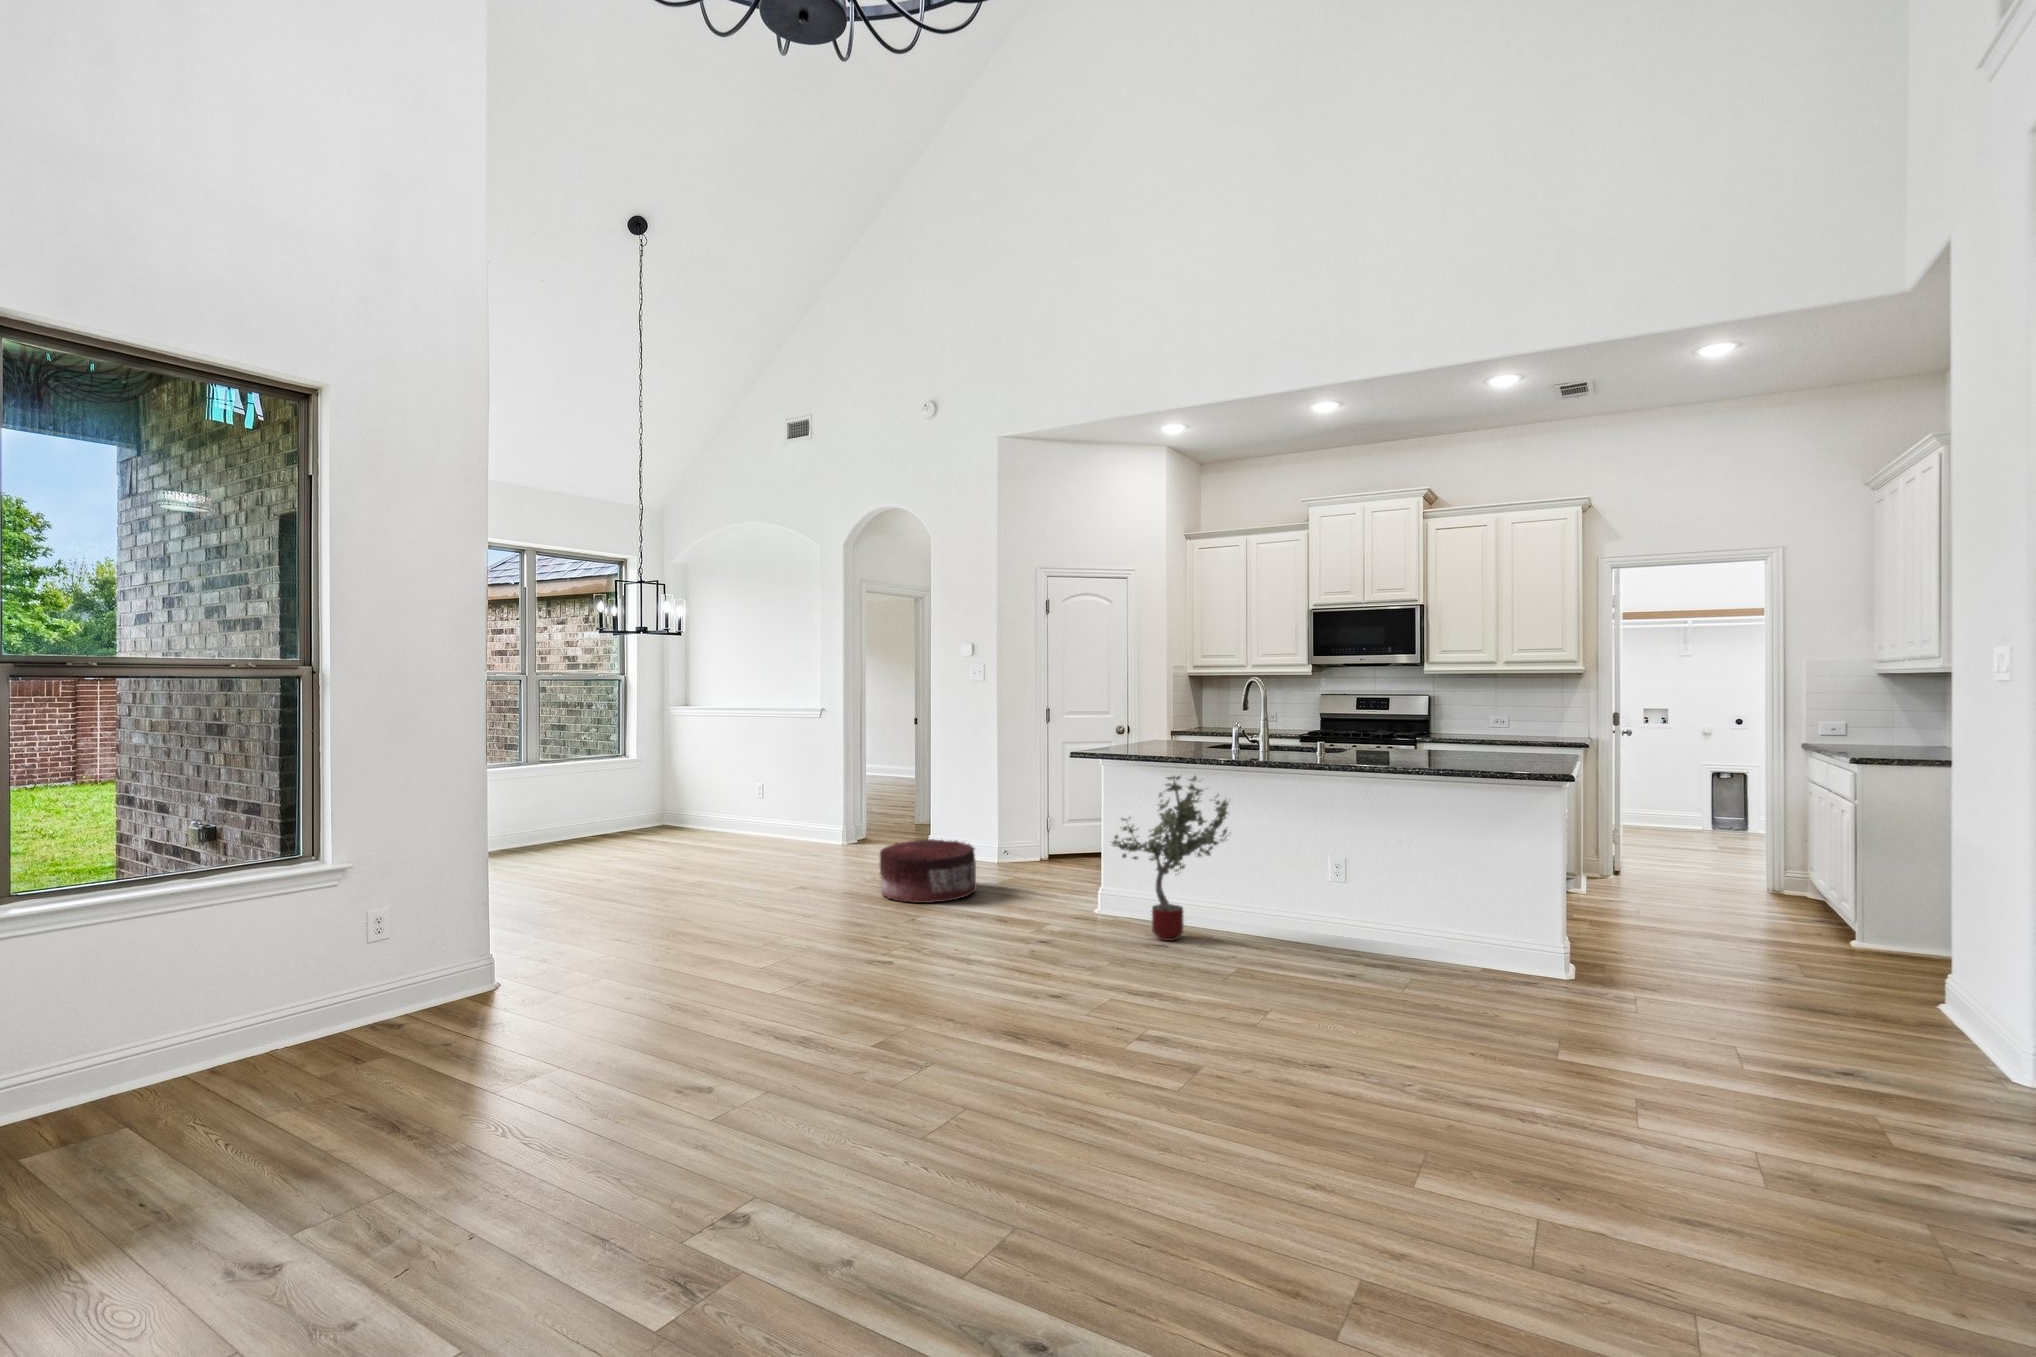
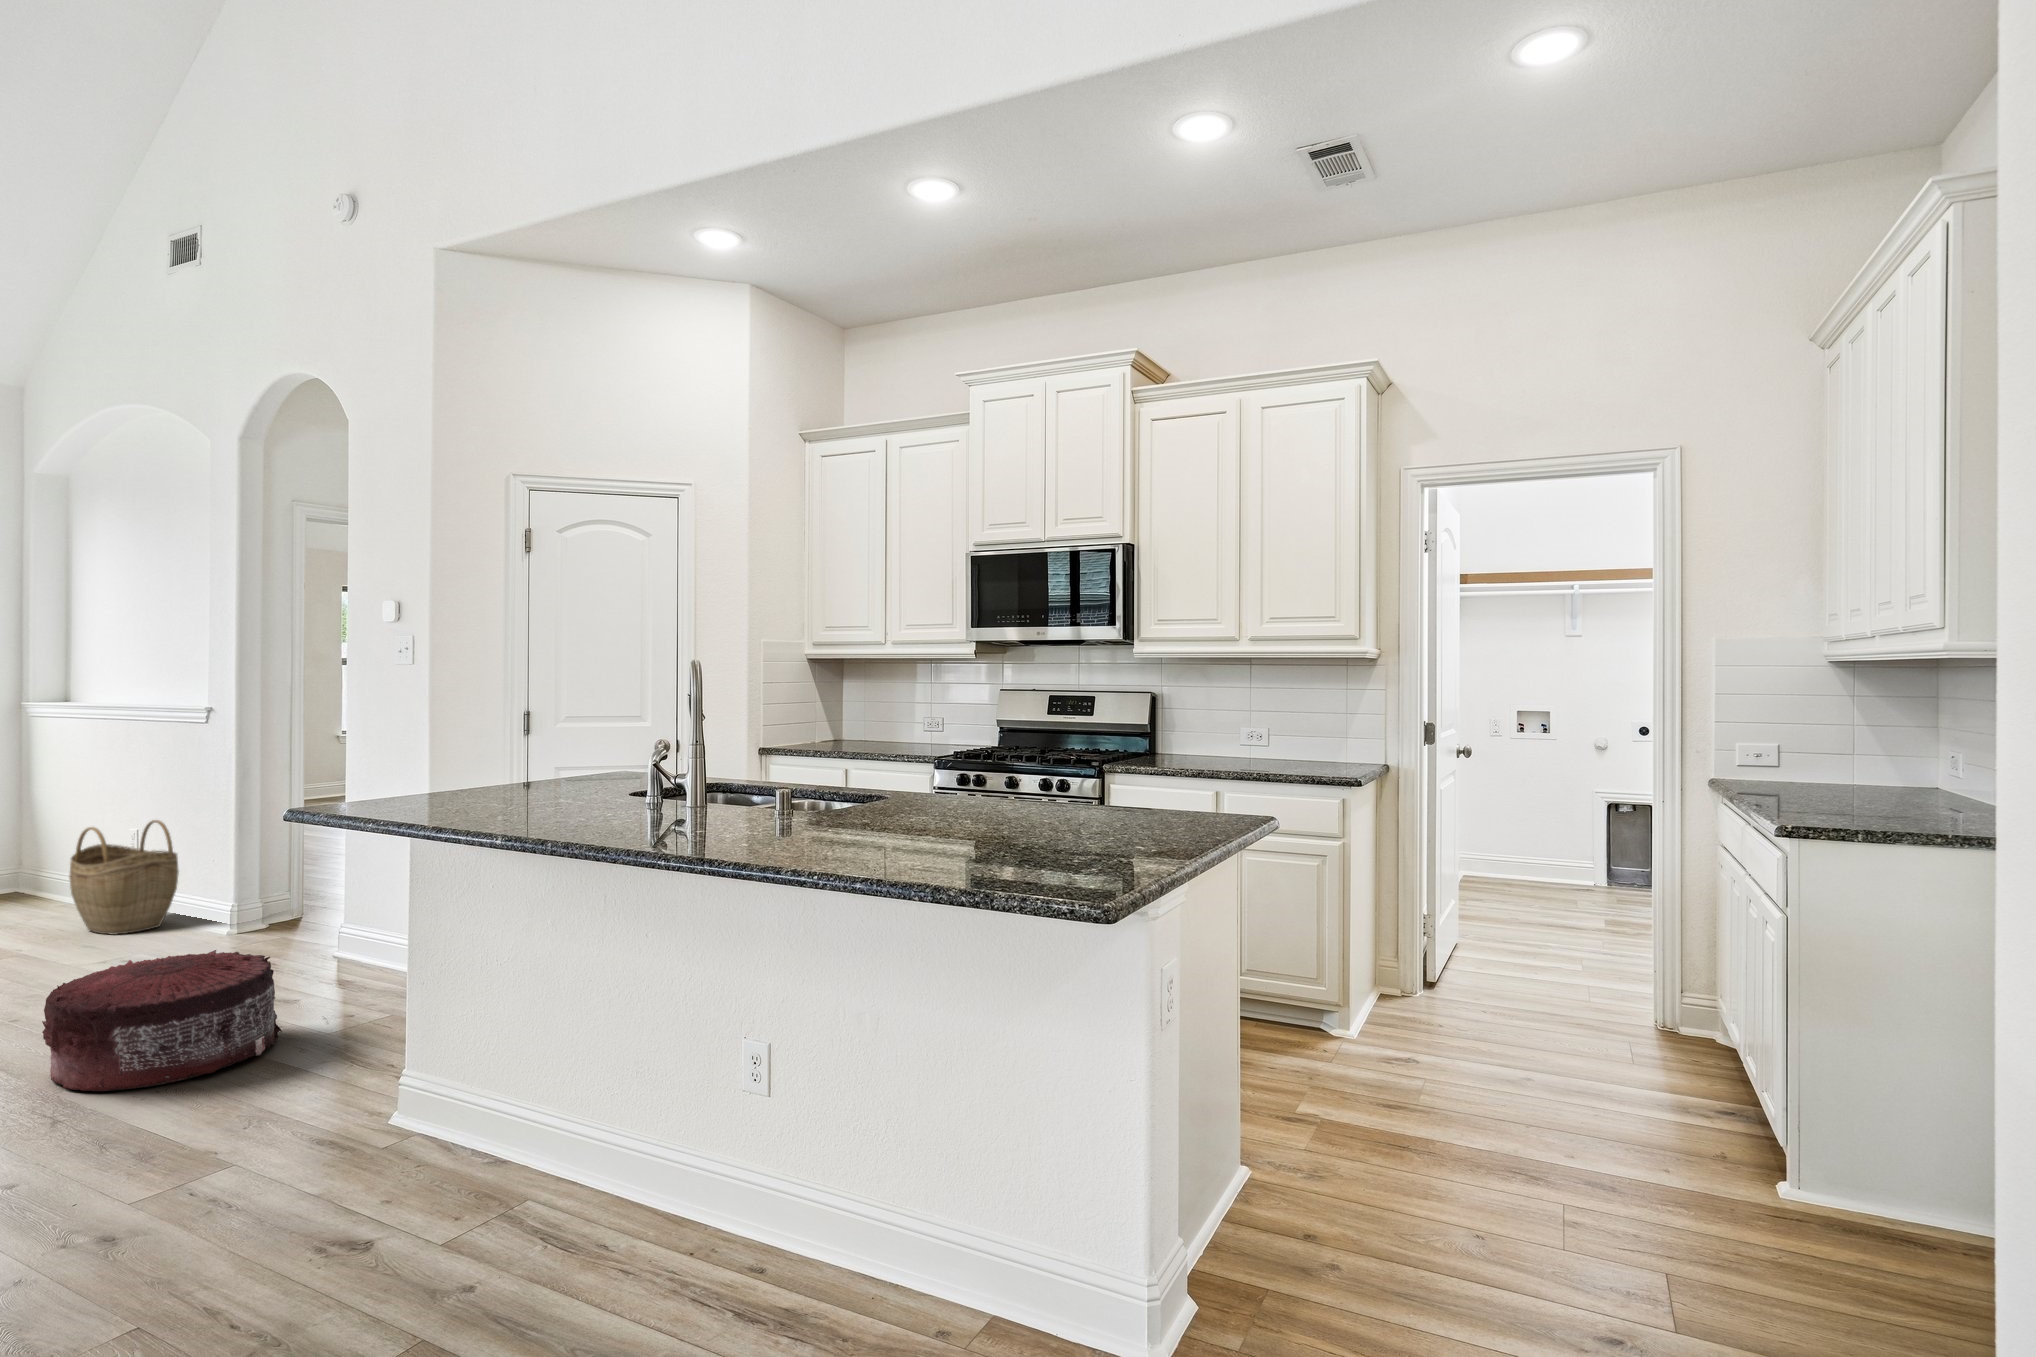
potted tree: present [1112,776,1229,941] -> none [361,857,574,1212]
woven basket: none [740,777,798,845] -> present [69,820,179,935]

